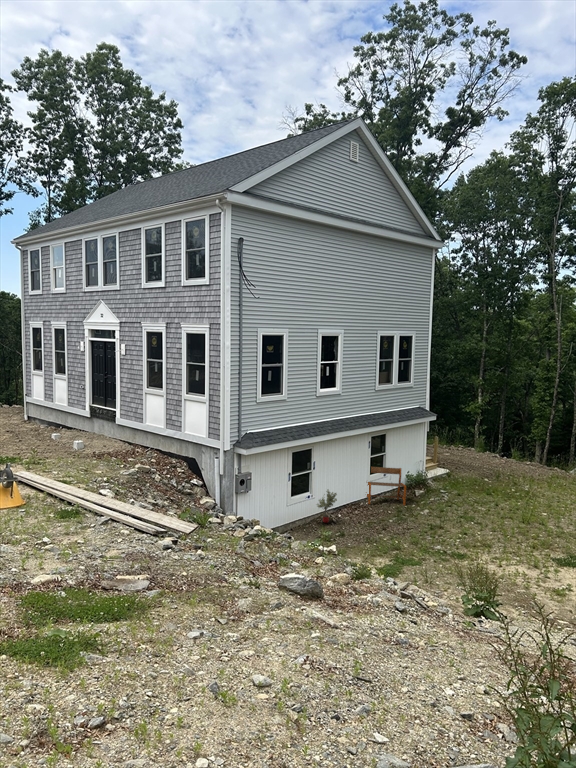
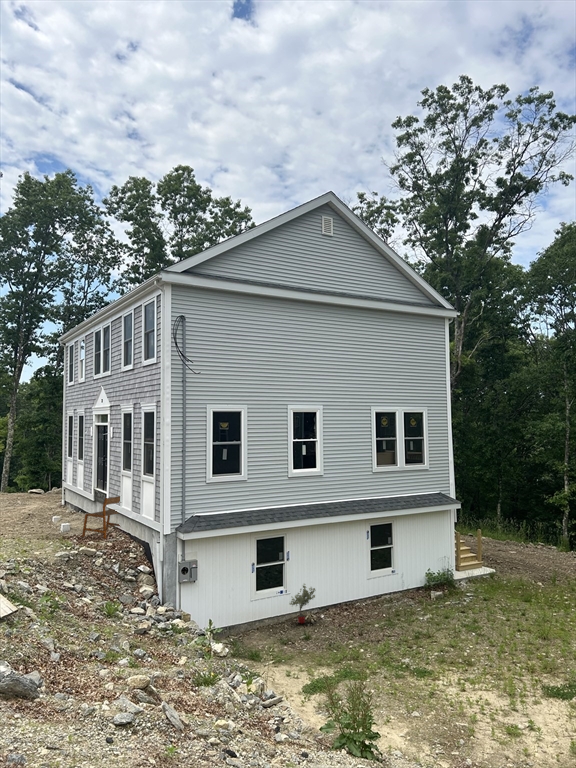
bench: present [366,467,406,505] -> present [82,496,121,538]

